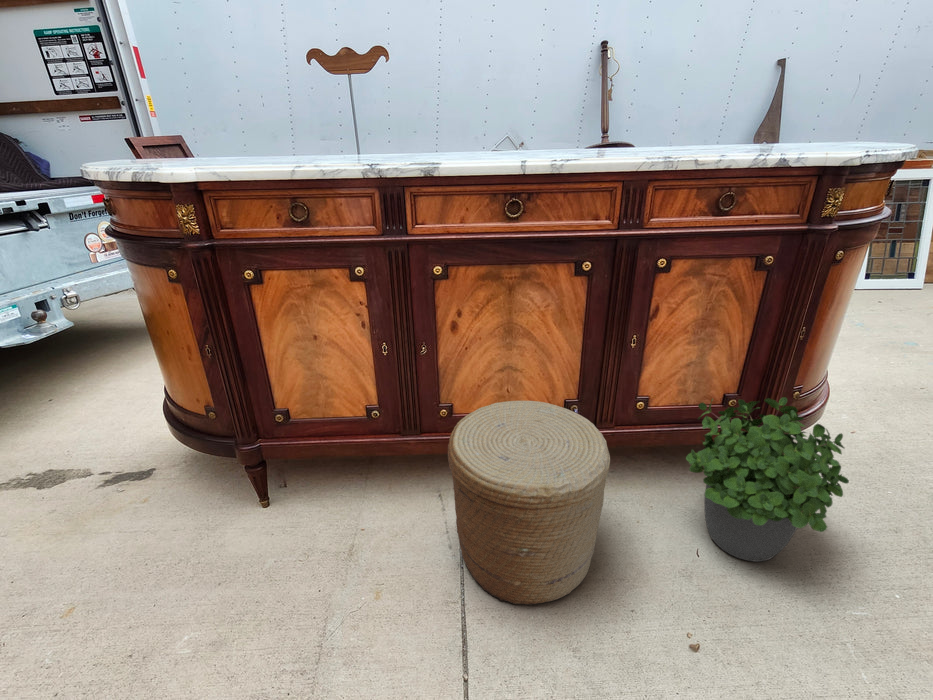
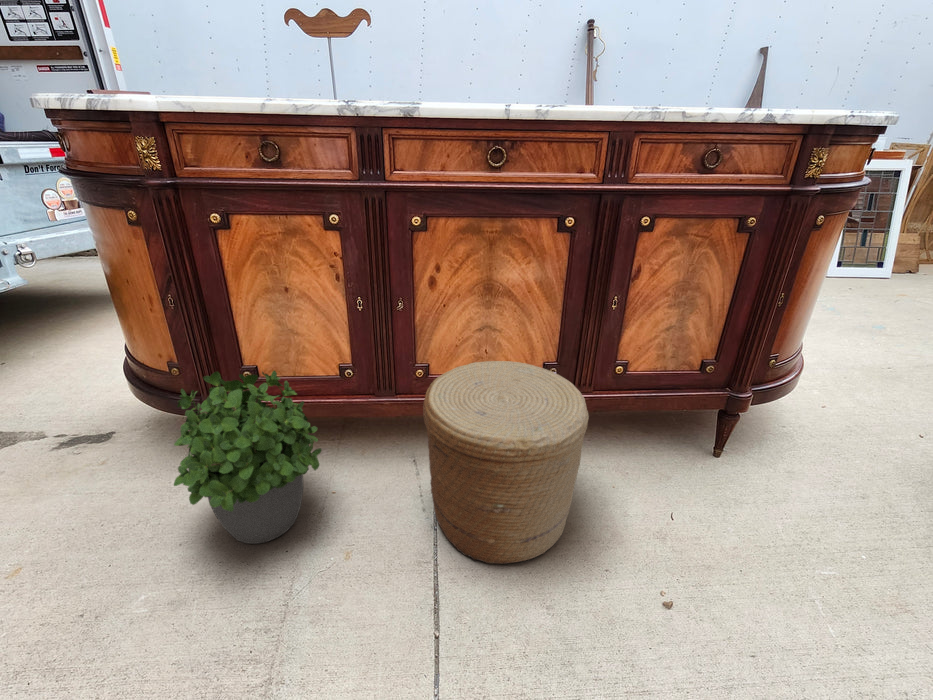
potted plant: present [686,397,849,562] -> present [174,371,322,544]

